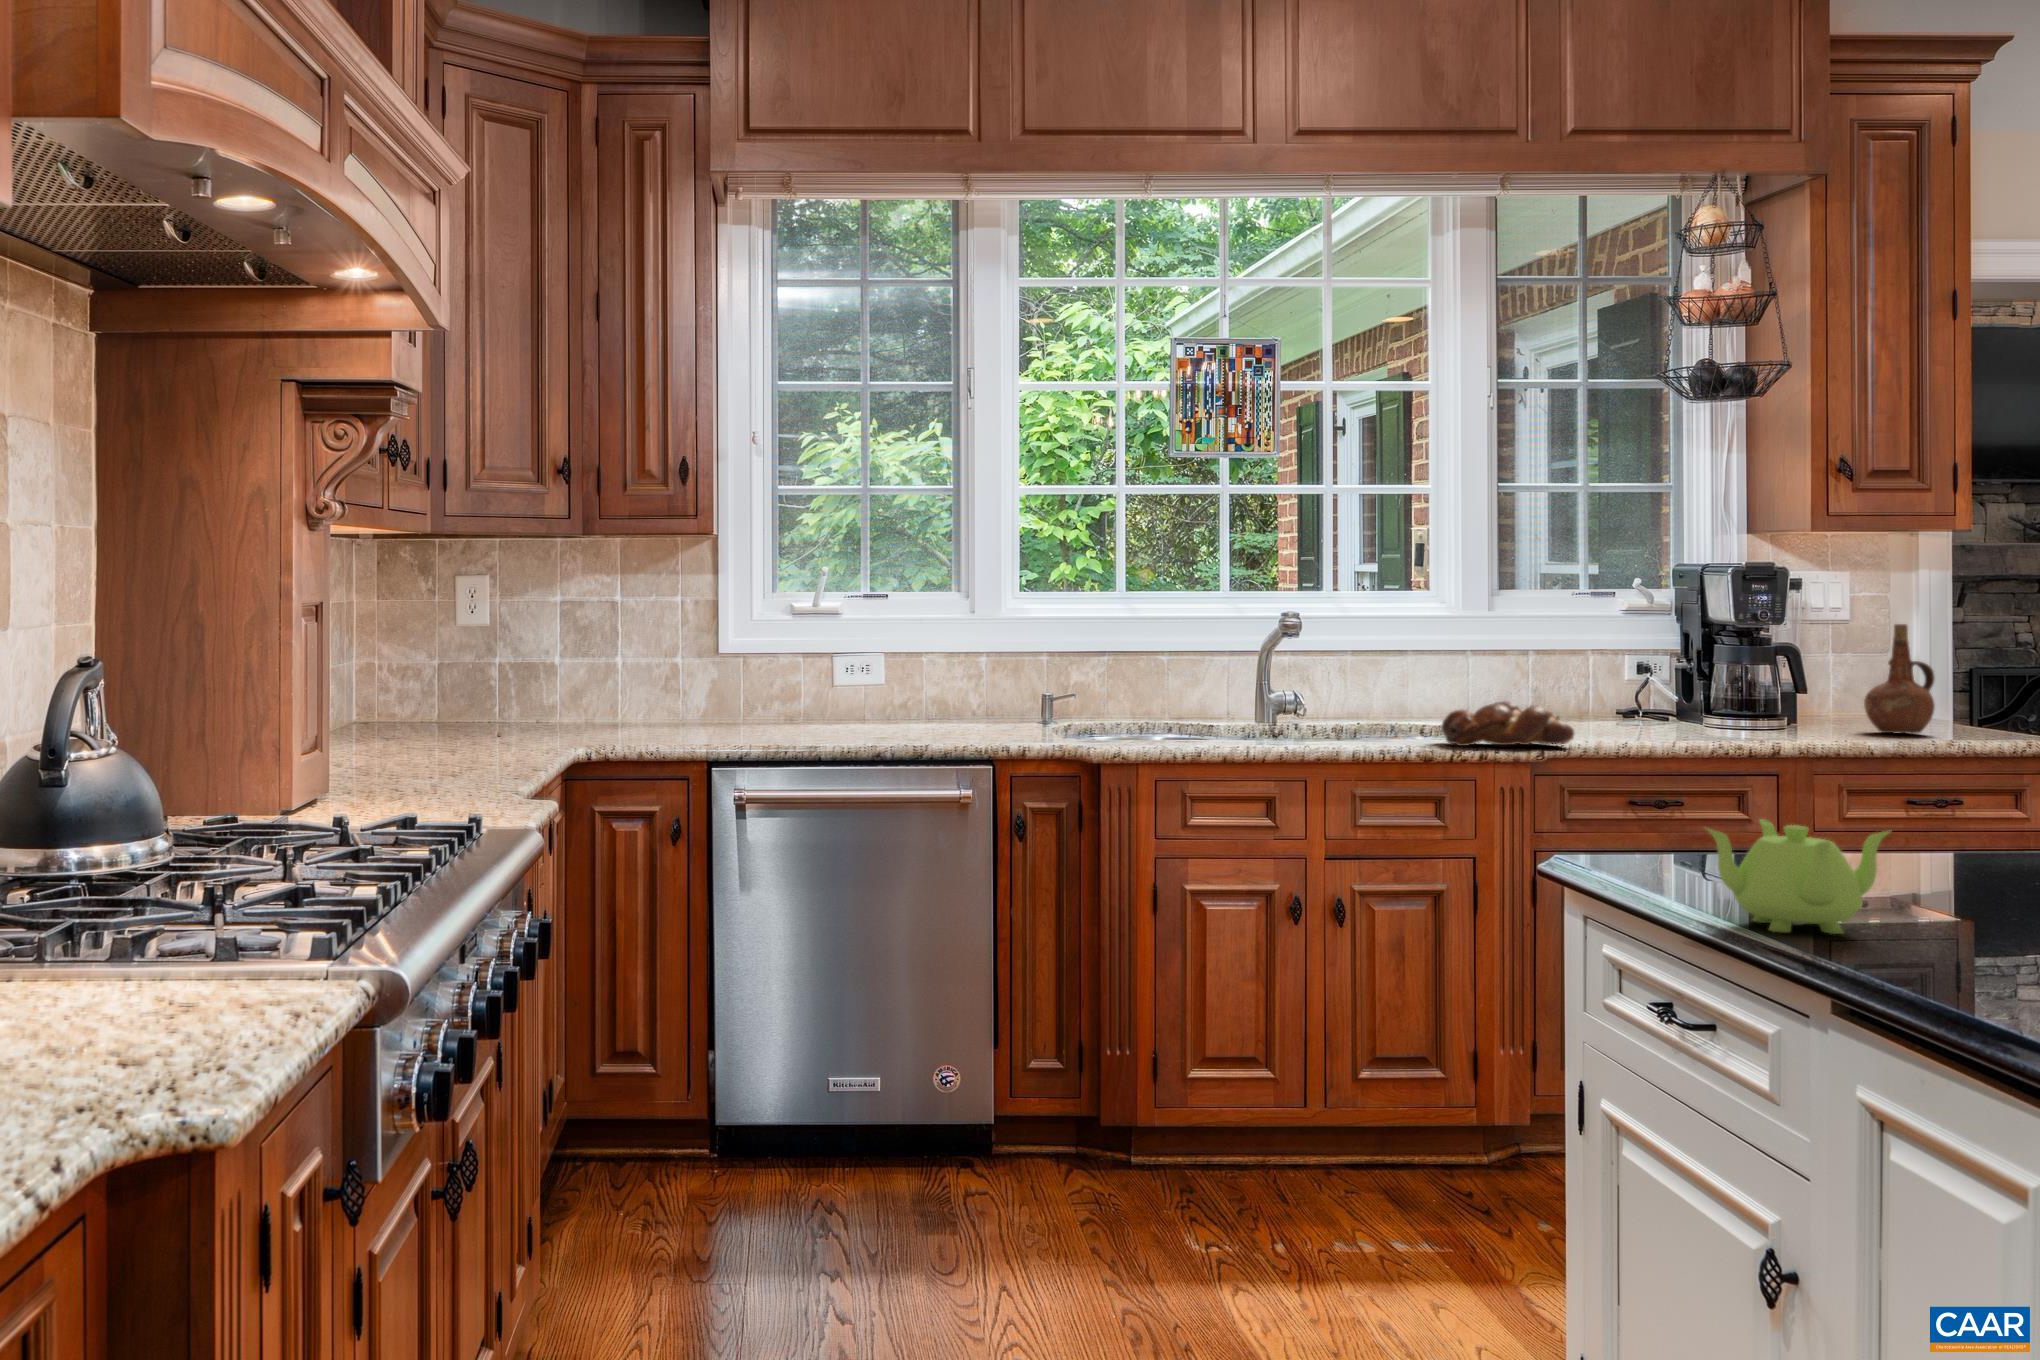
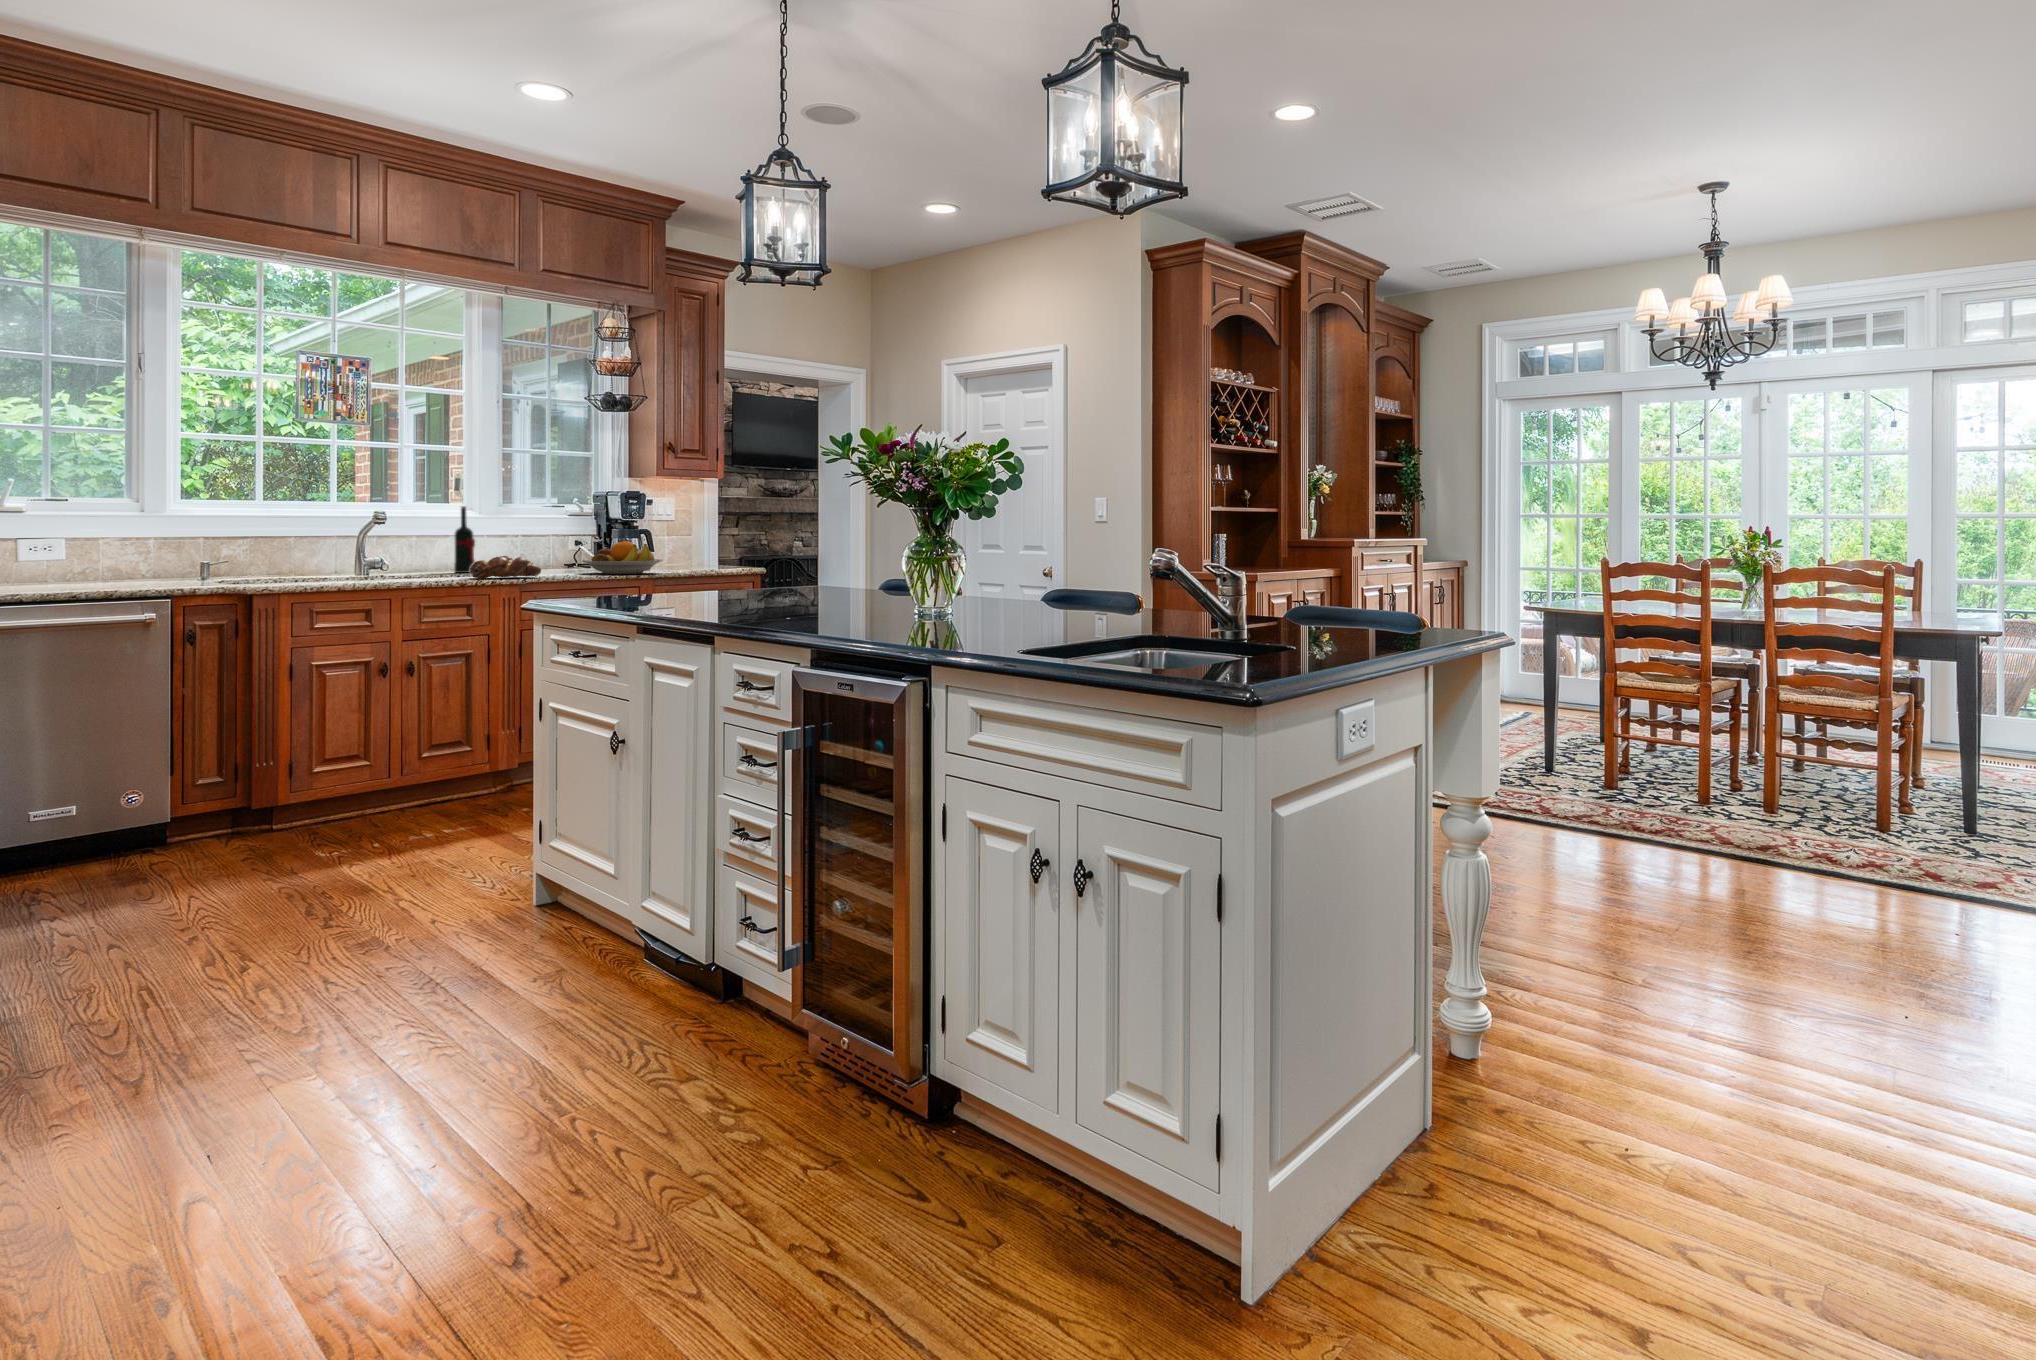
wine bottle: none [1414,597,1451,722] -> present [454,506,475,573]
ceramic pitcher: present [1864,624,1935,734] -> none [680,521,710,571]
fruit bowl: none [1652,670,1829,740] -> present [582,541,663,574]
teapot: present [1706,819,1889,934] -> none [580,569,650,609]

